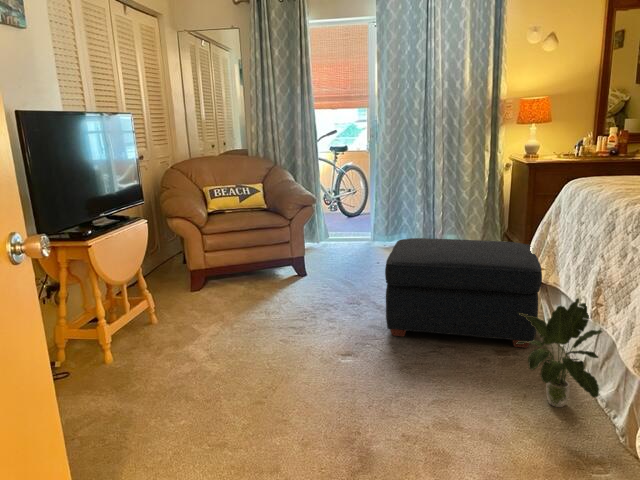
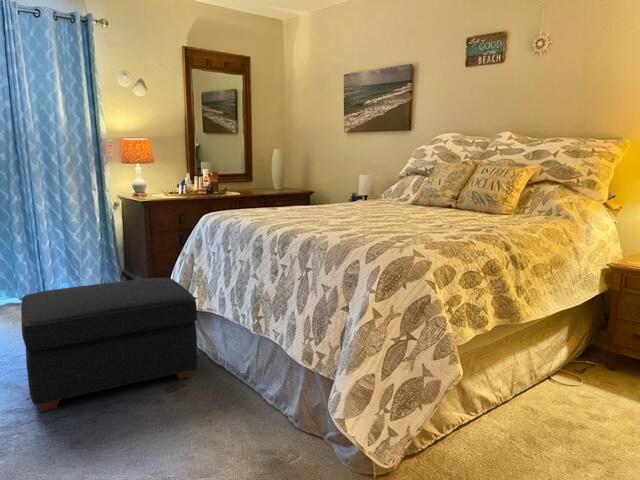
potted plant: present [516,298,602,407] -> none [192,316,274,420]

